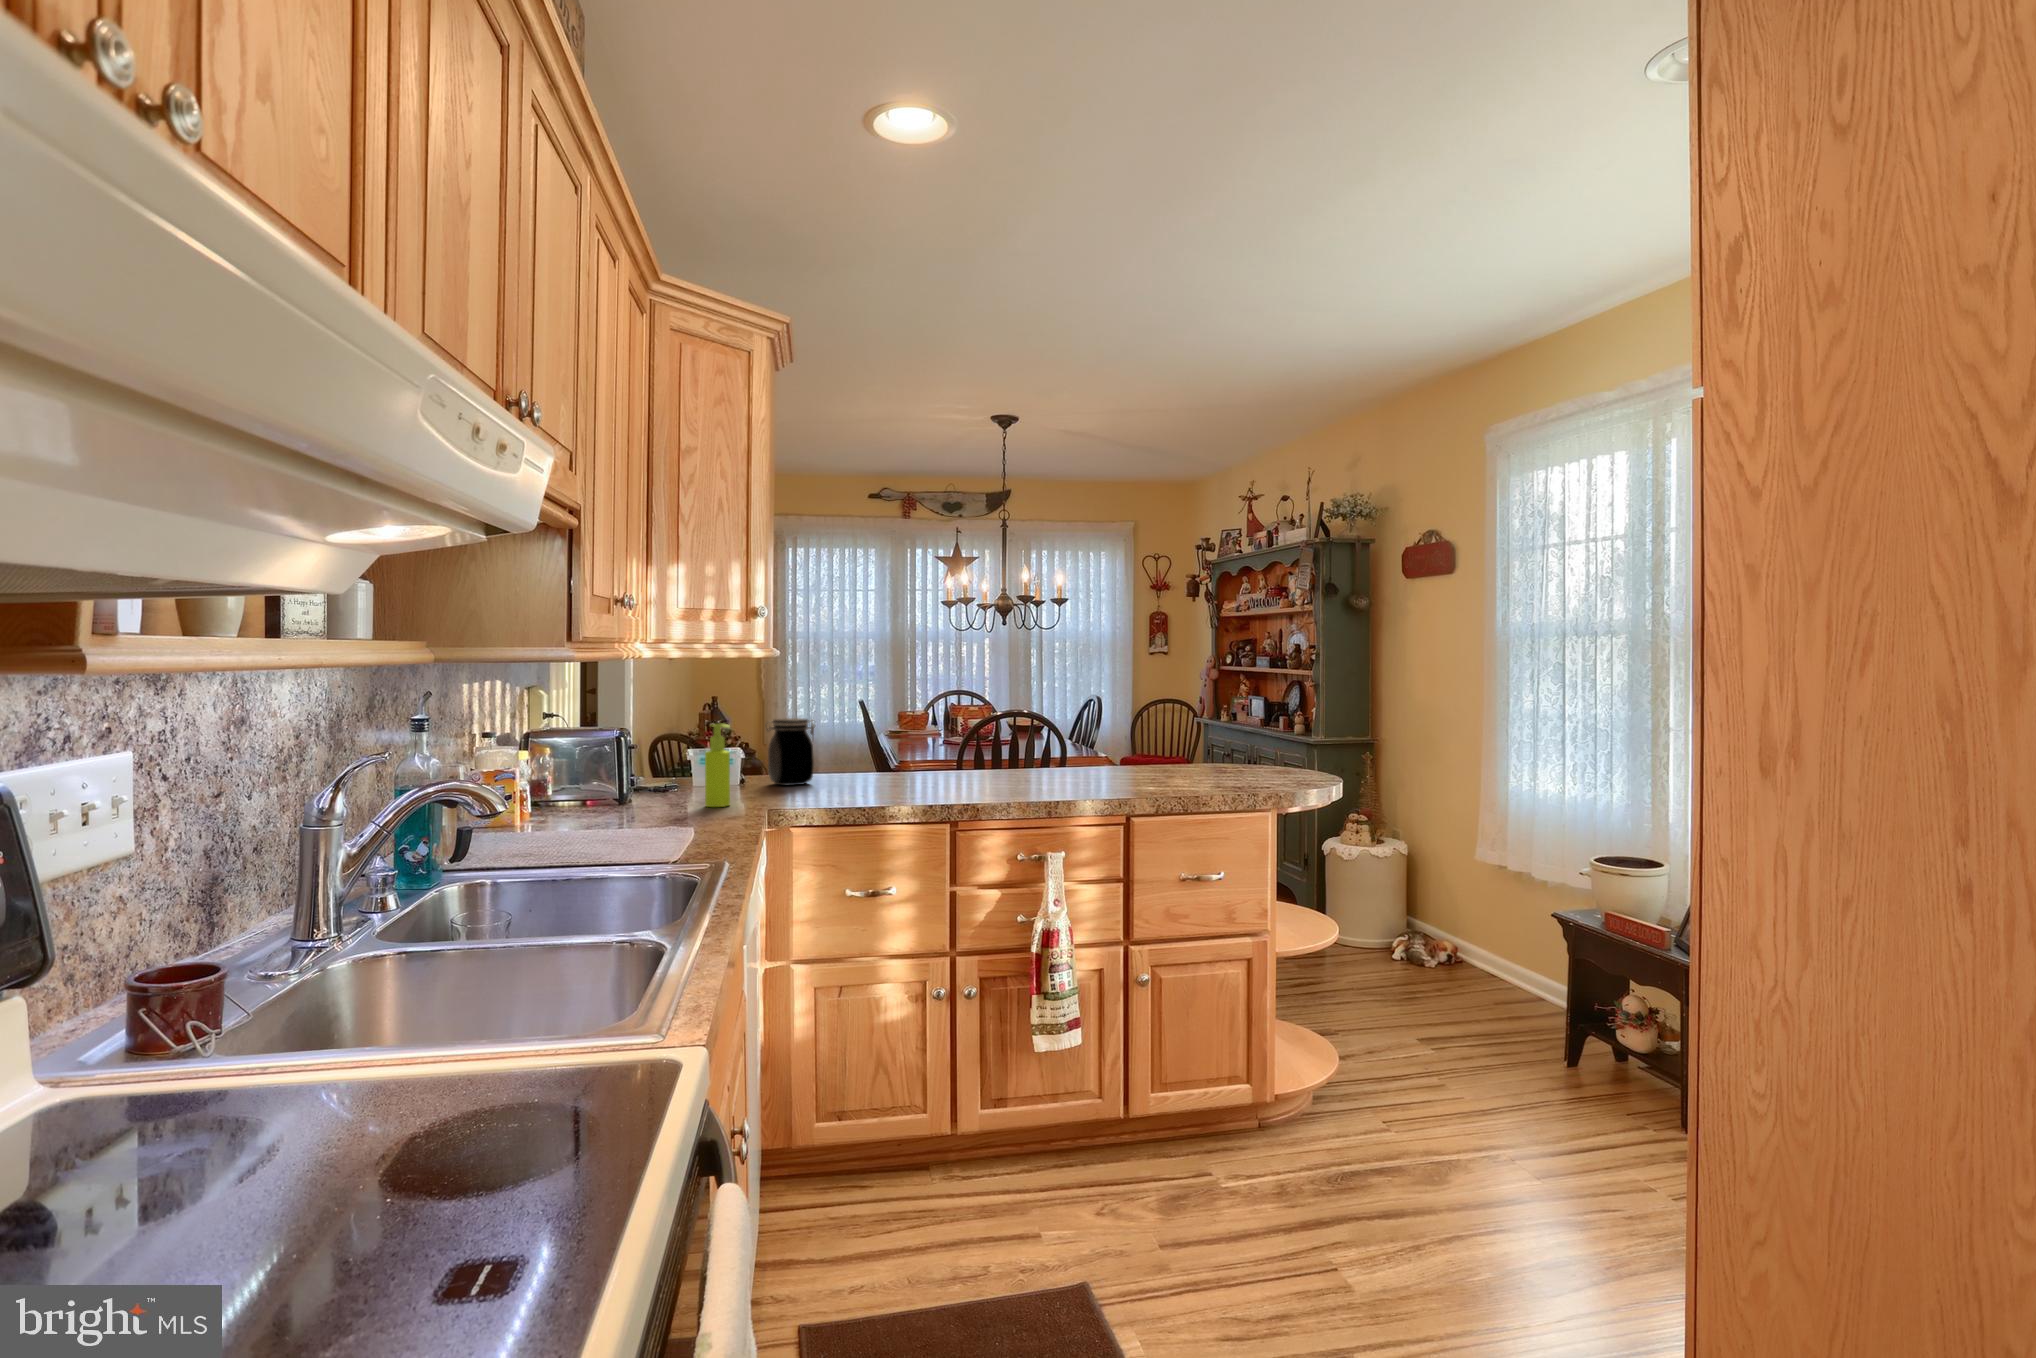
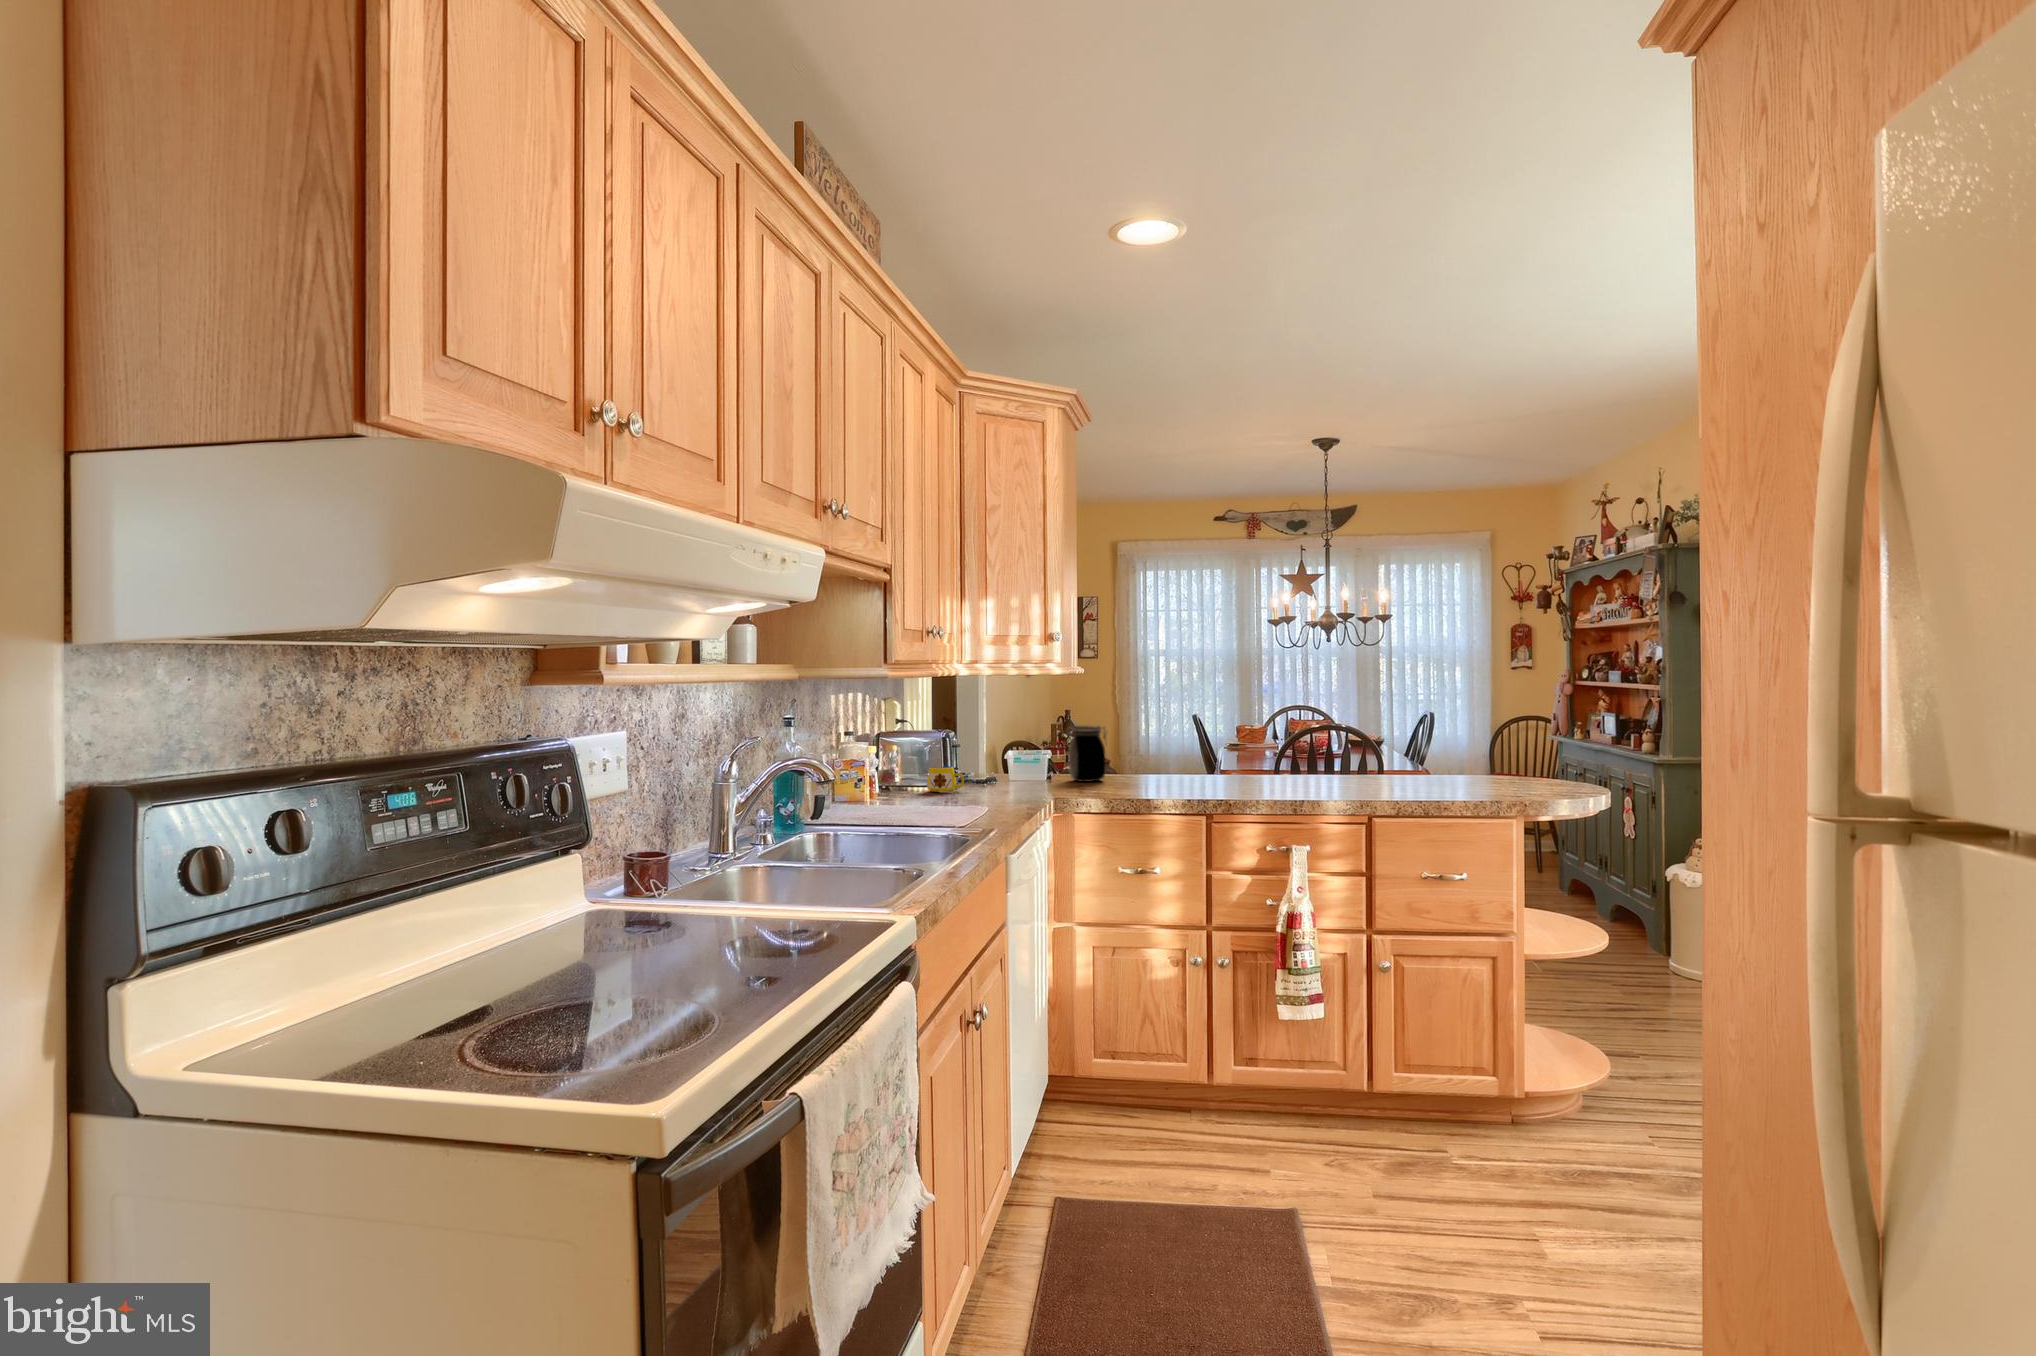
soap dispenser: present [705,723,730,807] -> none [1009,728,1029,795]
mug: none [591,773,642,807] -> present [927,766,964,793]

